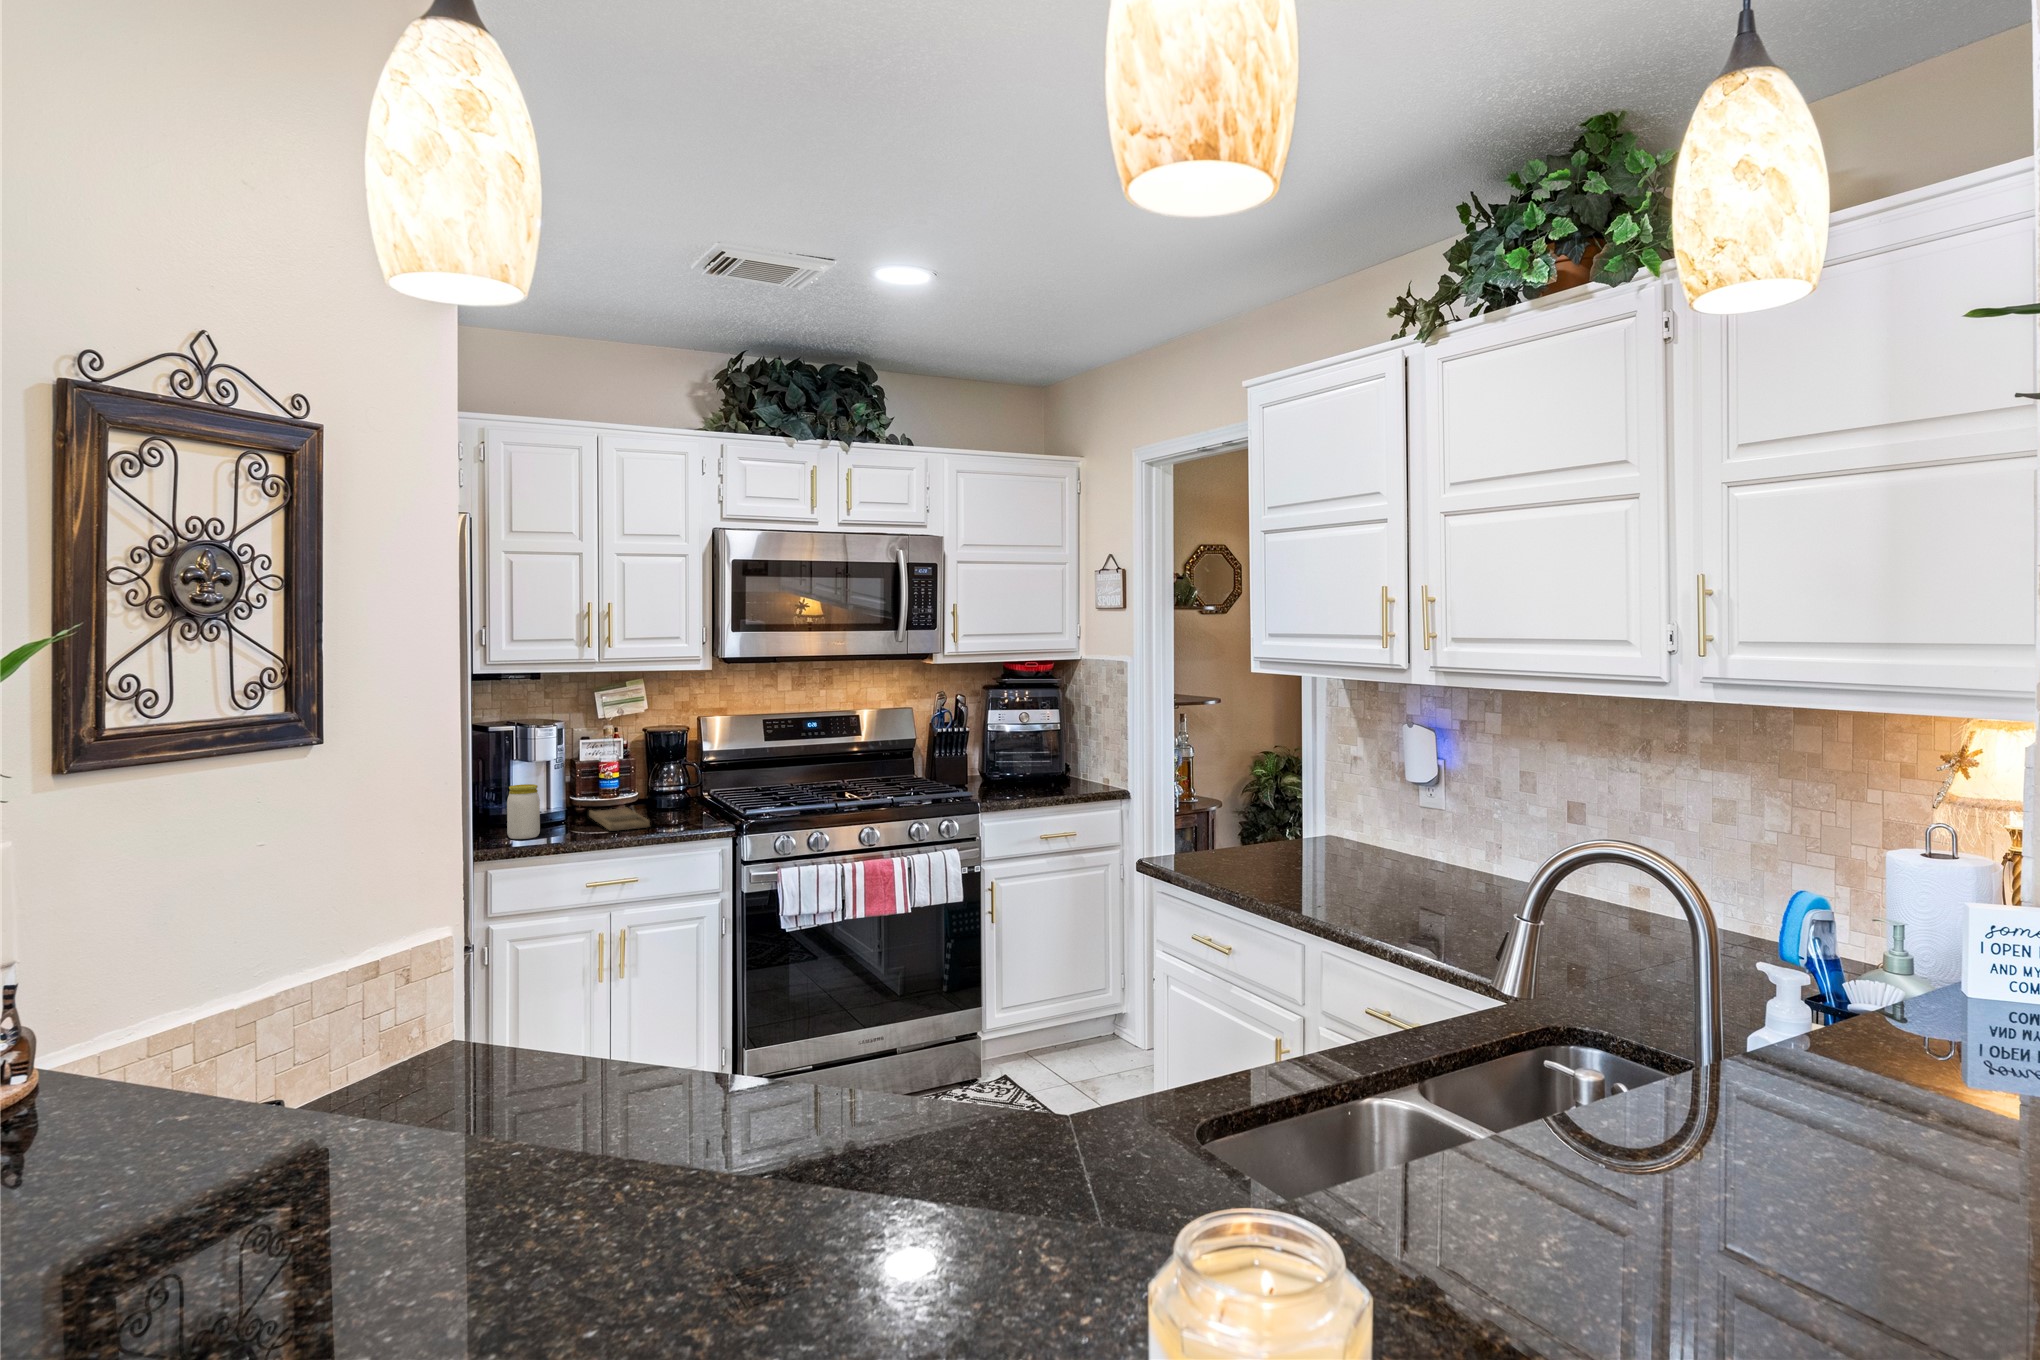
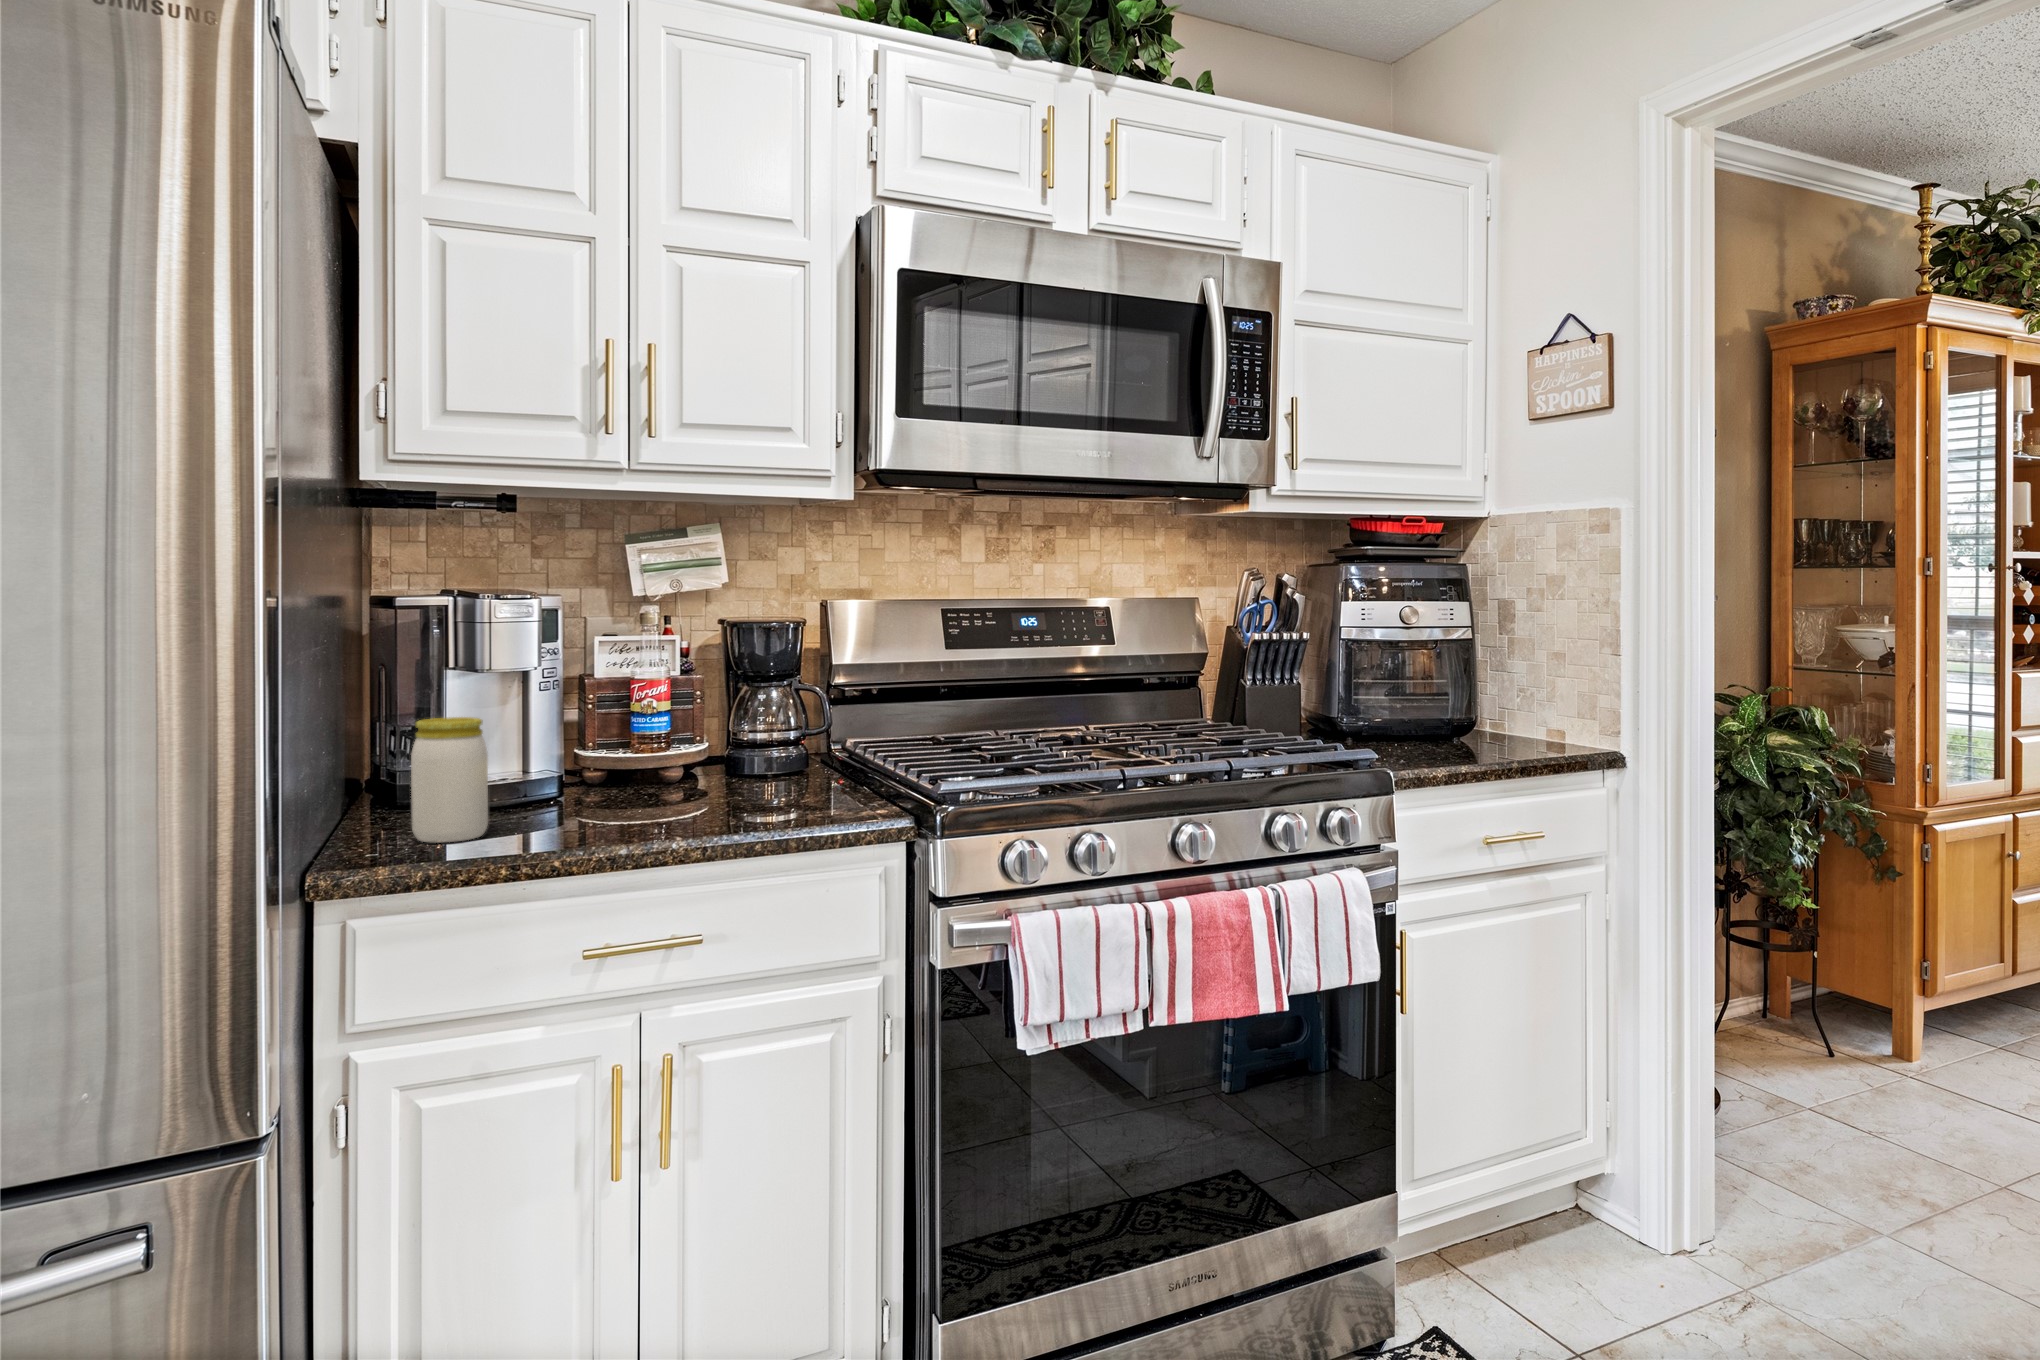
tray: present [589,807,650,831] -> none [606,771,734,826]

